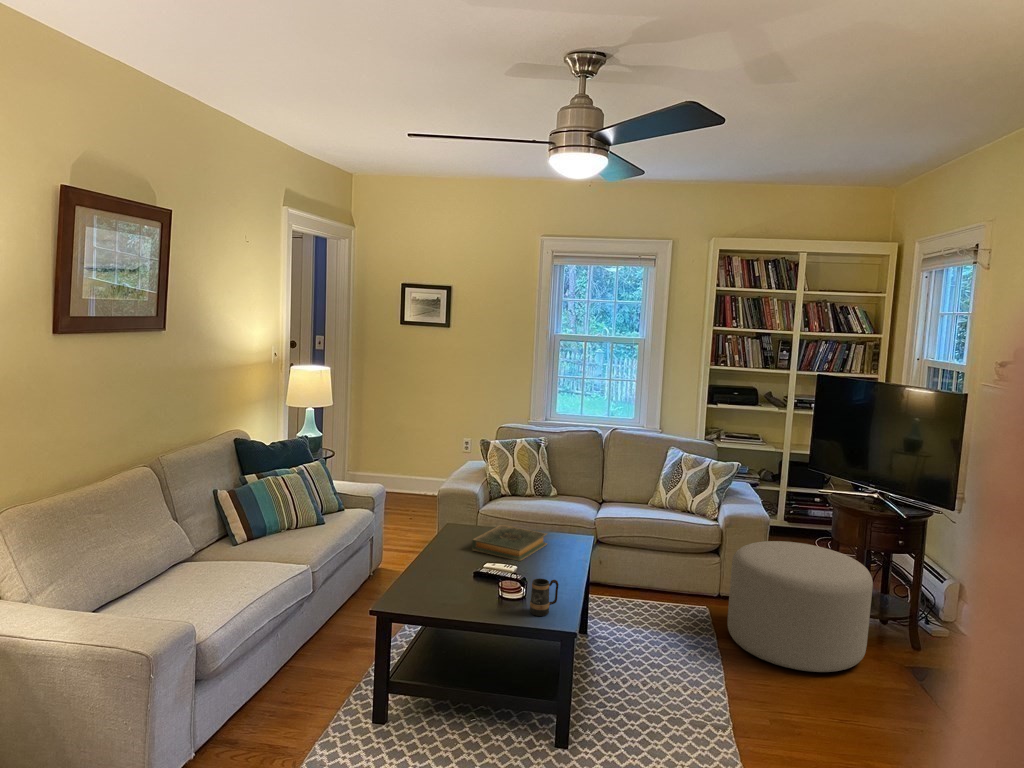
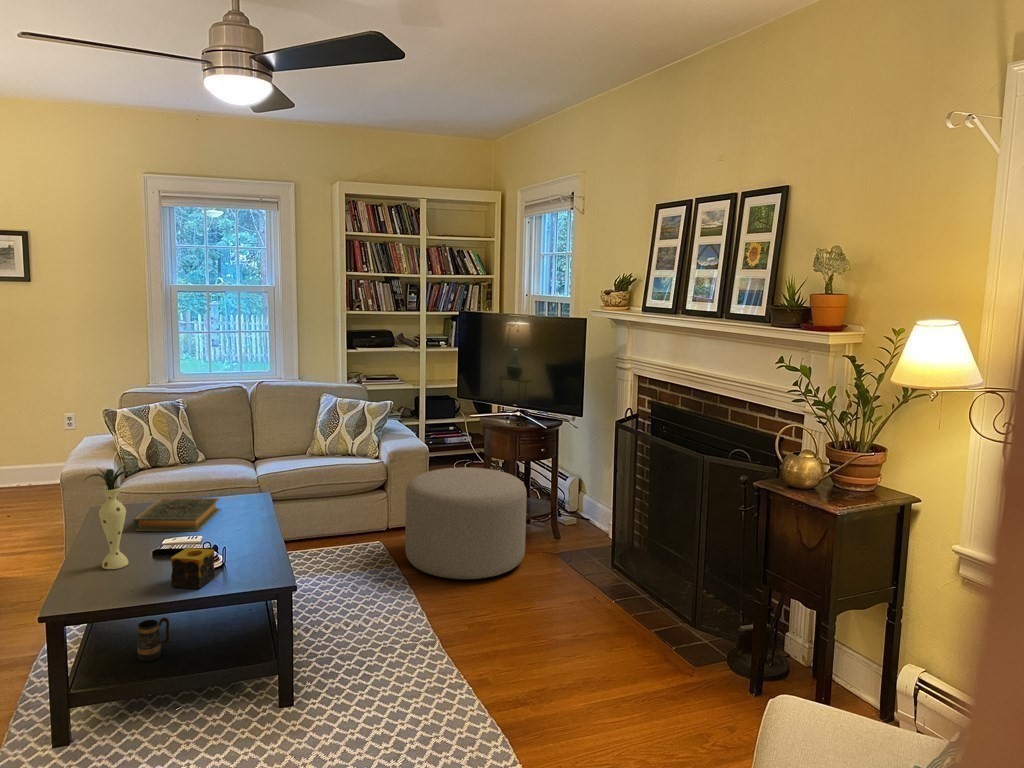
vase: none [426,491,466,581] -> present [85,467,132,569]
candle: none [475,575,515,616] -> present [171,548,215,589]
mug: present [530,578,559,616] -> present [137,618,169,661]

